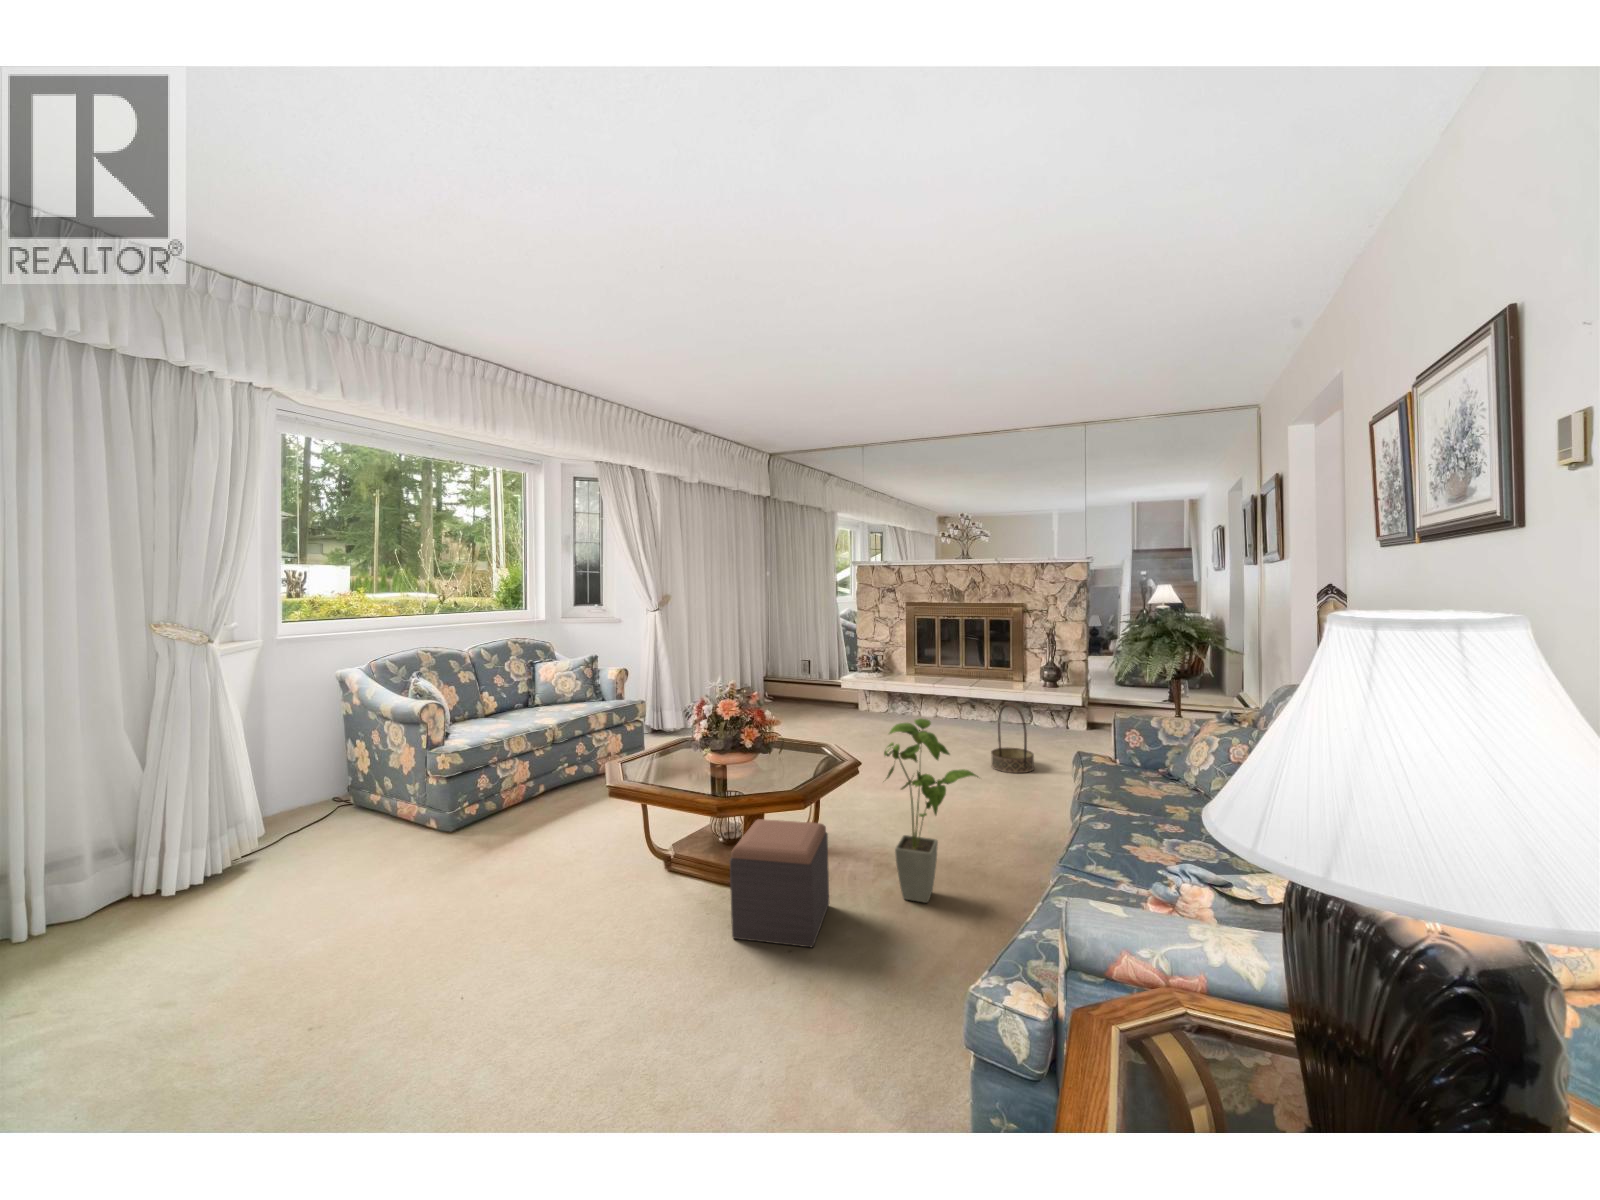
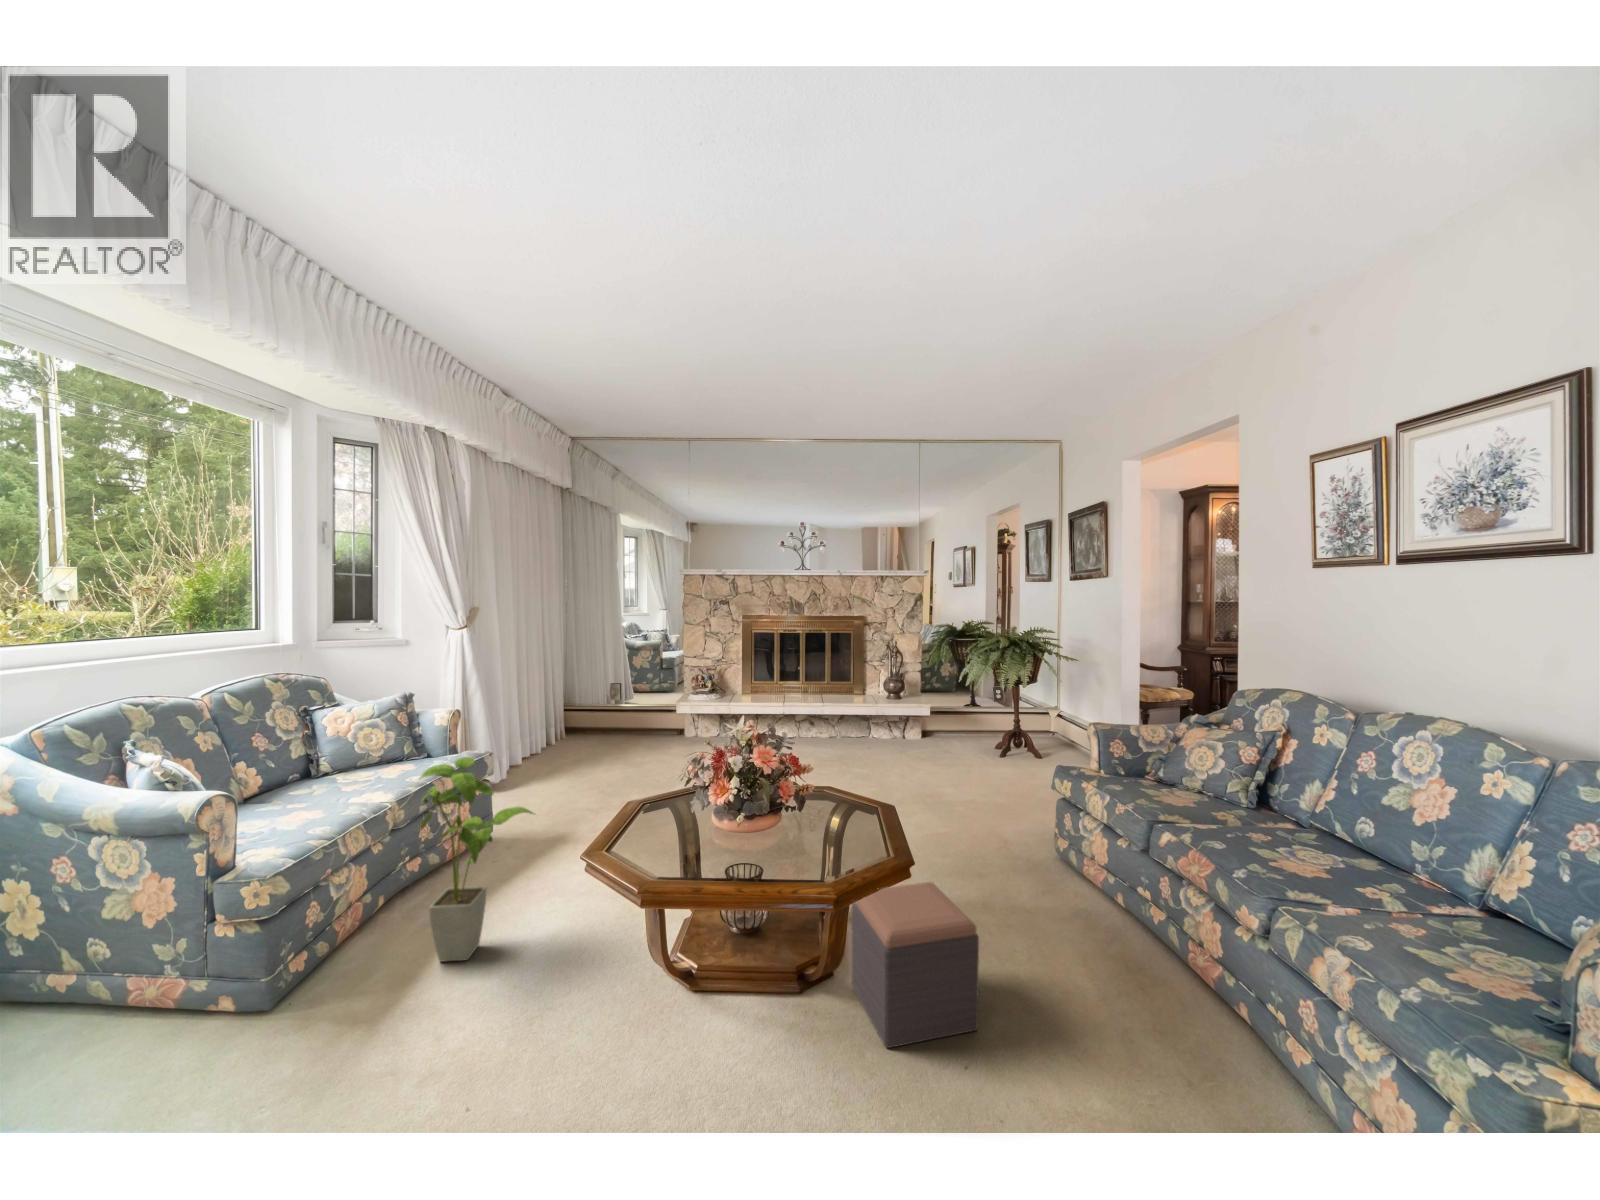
basket: present [991,704,1034,773] -> none [893,720,934,789]
house plant: present [884,719,977,903] -> present [418,757,533,962]

